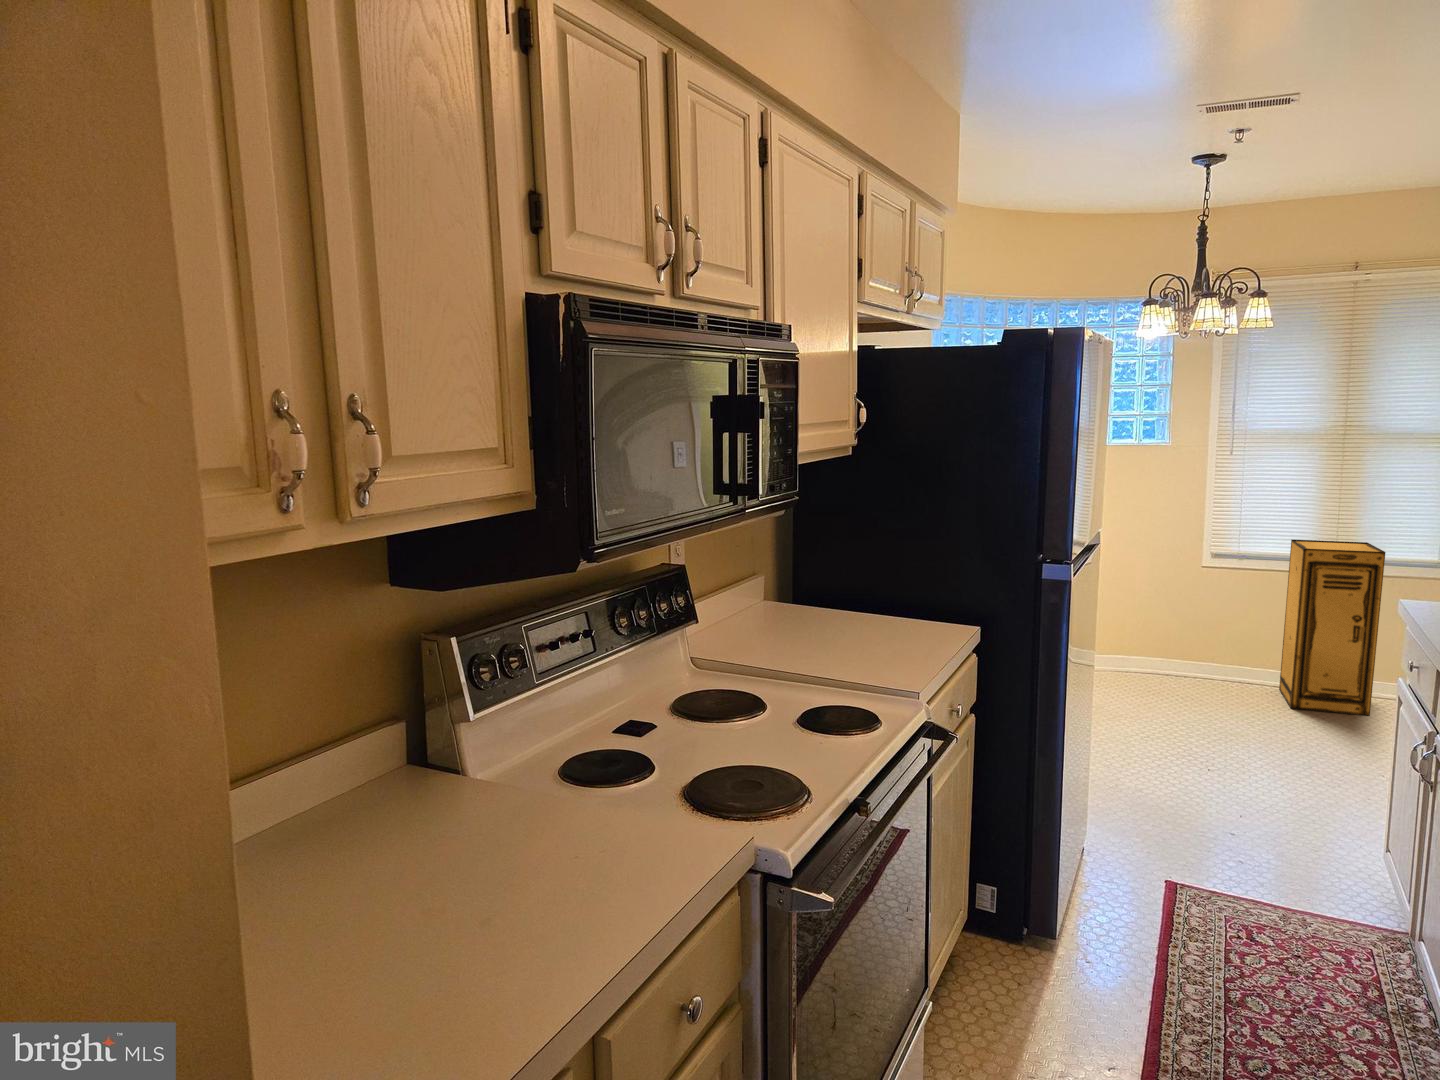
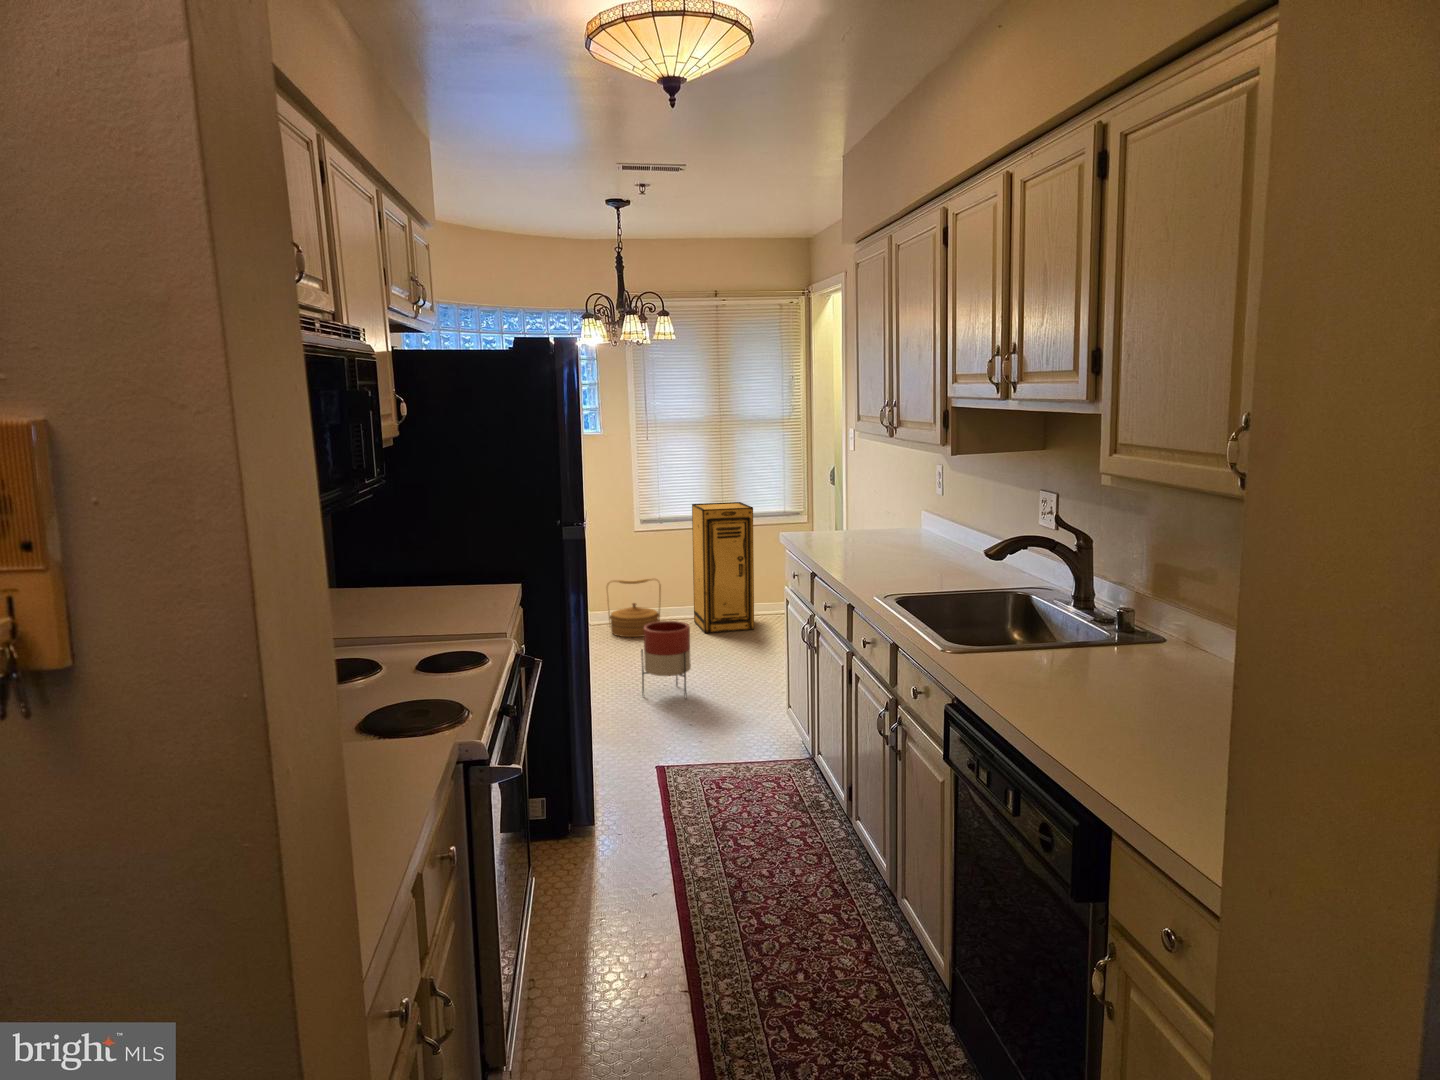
basket: none [1158,623,1233,697] -> present [607,579,661,637]
planter: none [1176,687,1253,795] -> present [641,621,691,698]

